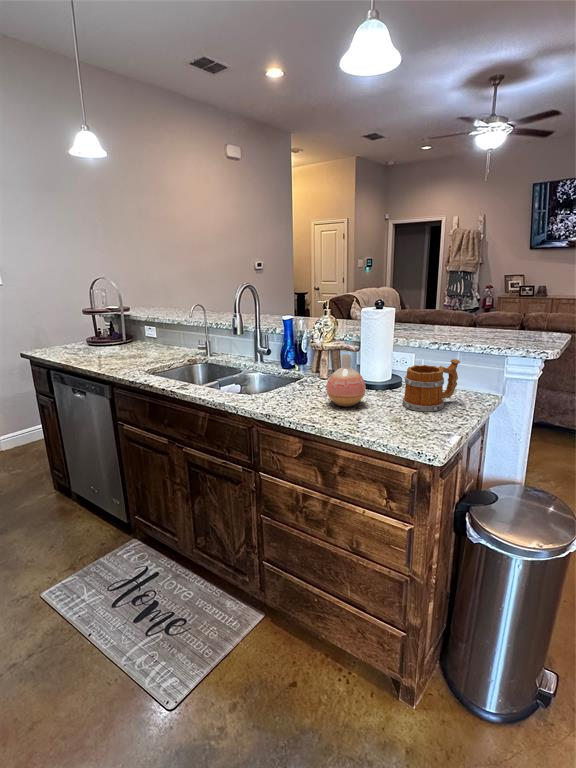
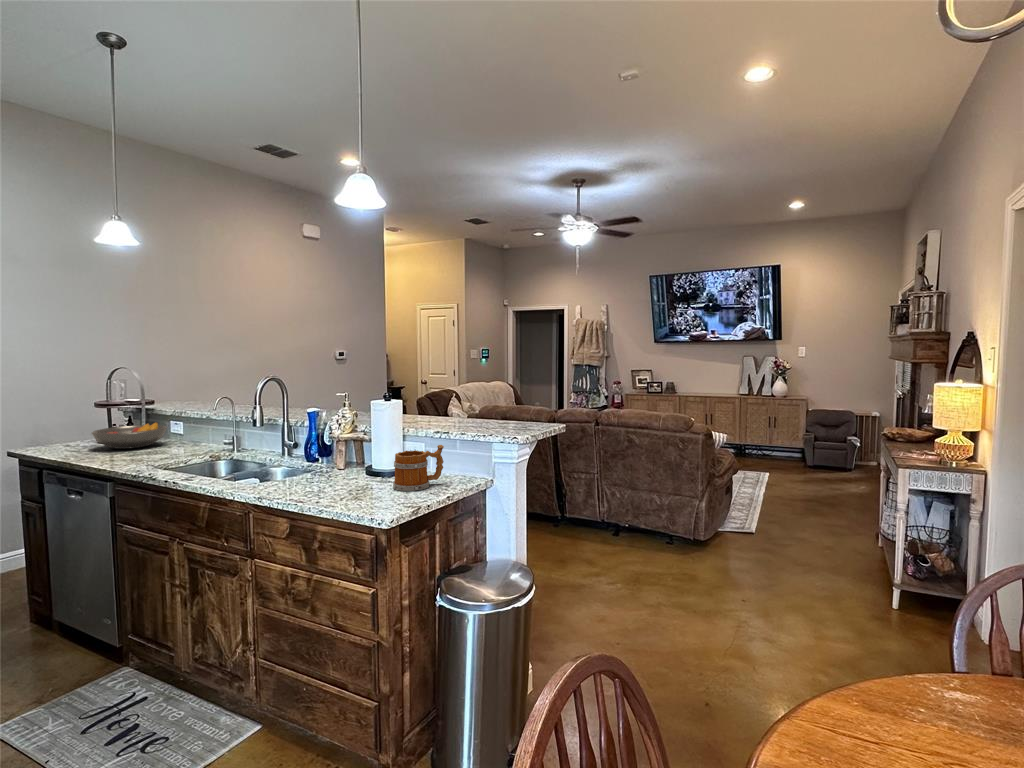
fruit bowl: none [81,328,141,352] -> present [92,422,167,449]
vase: present [326,354,366,407] -> none [322,441,360,489]

